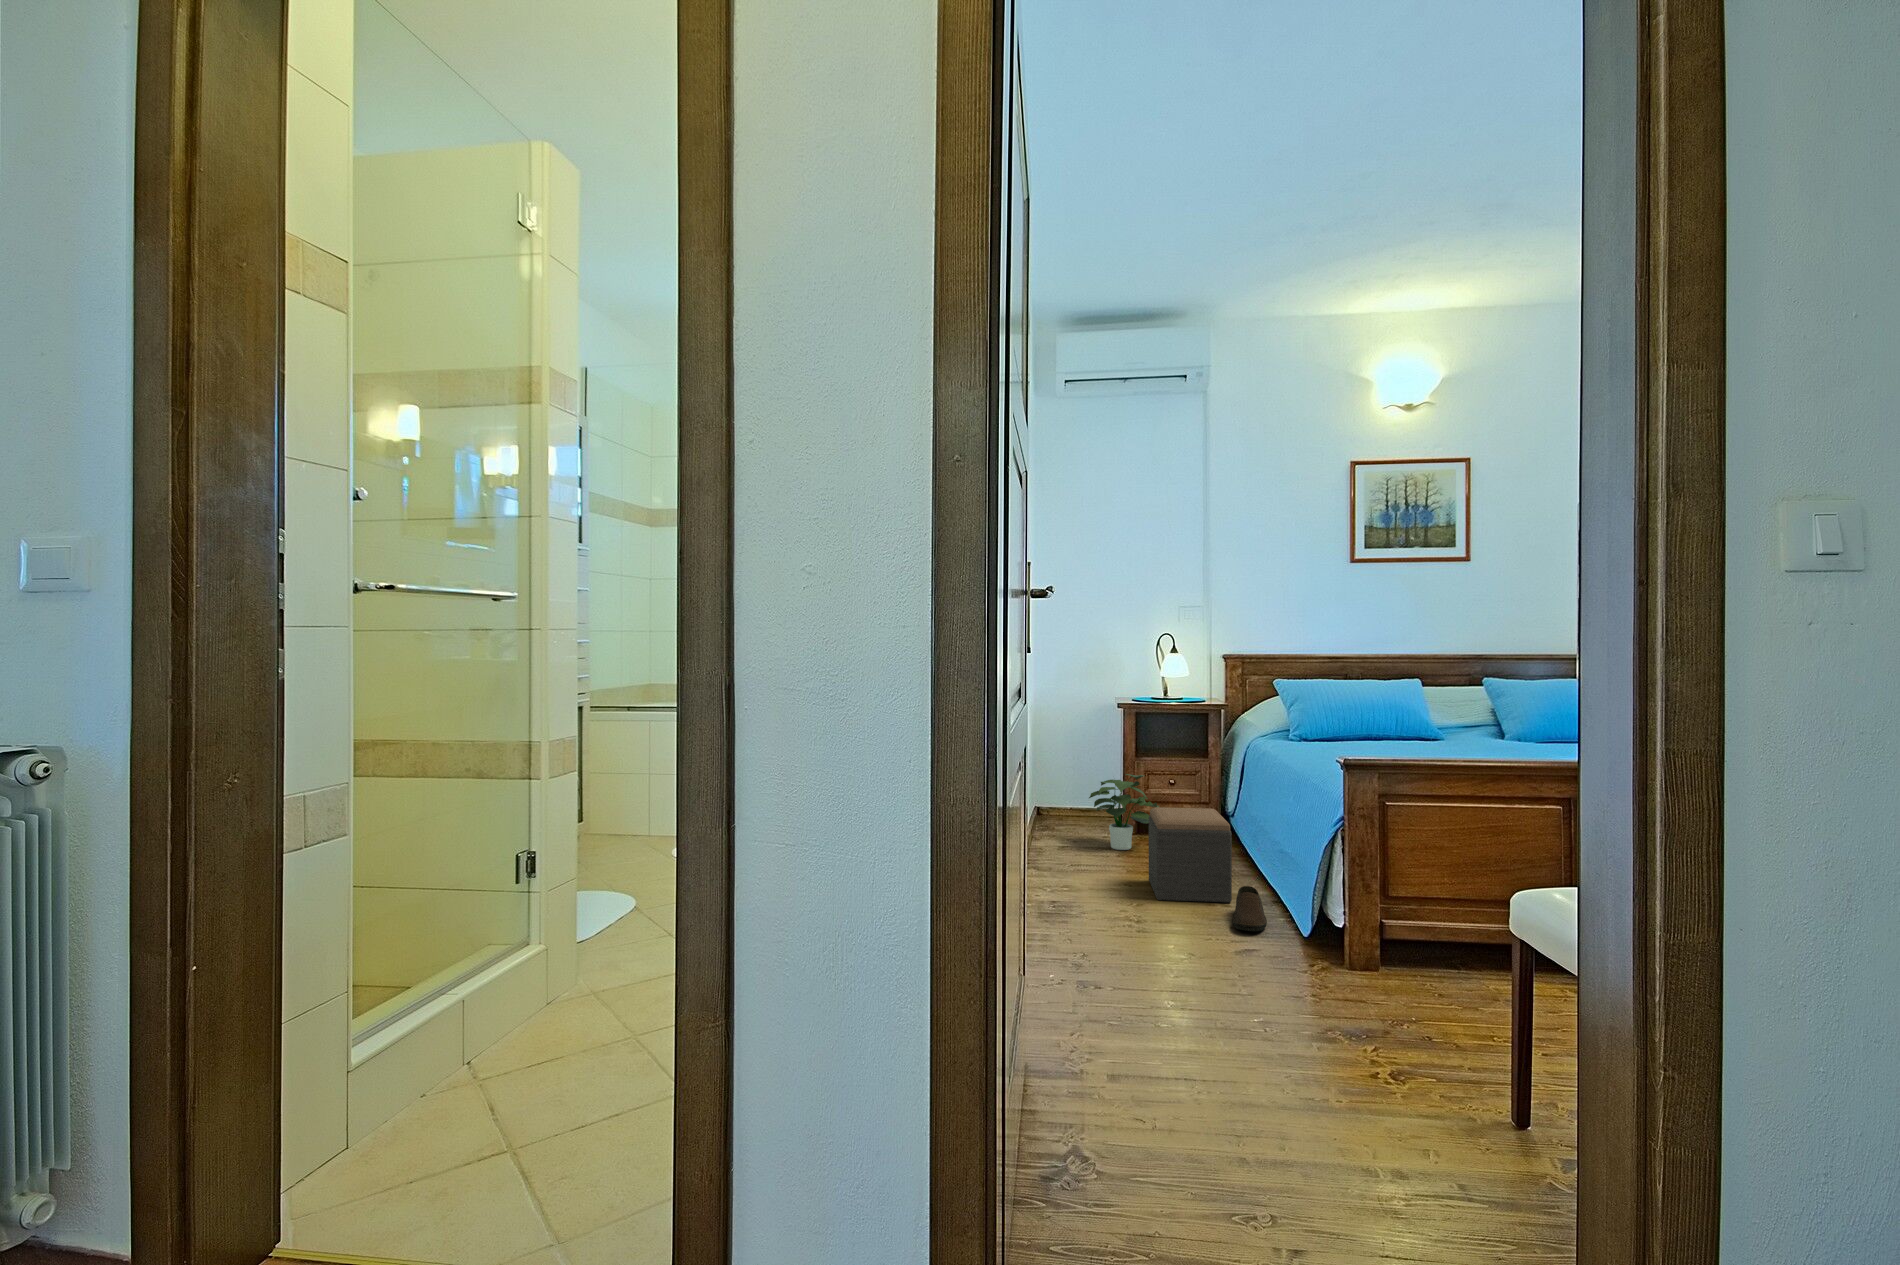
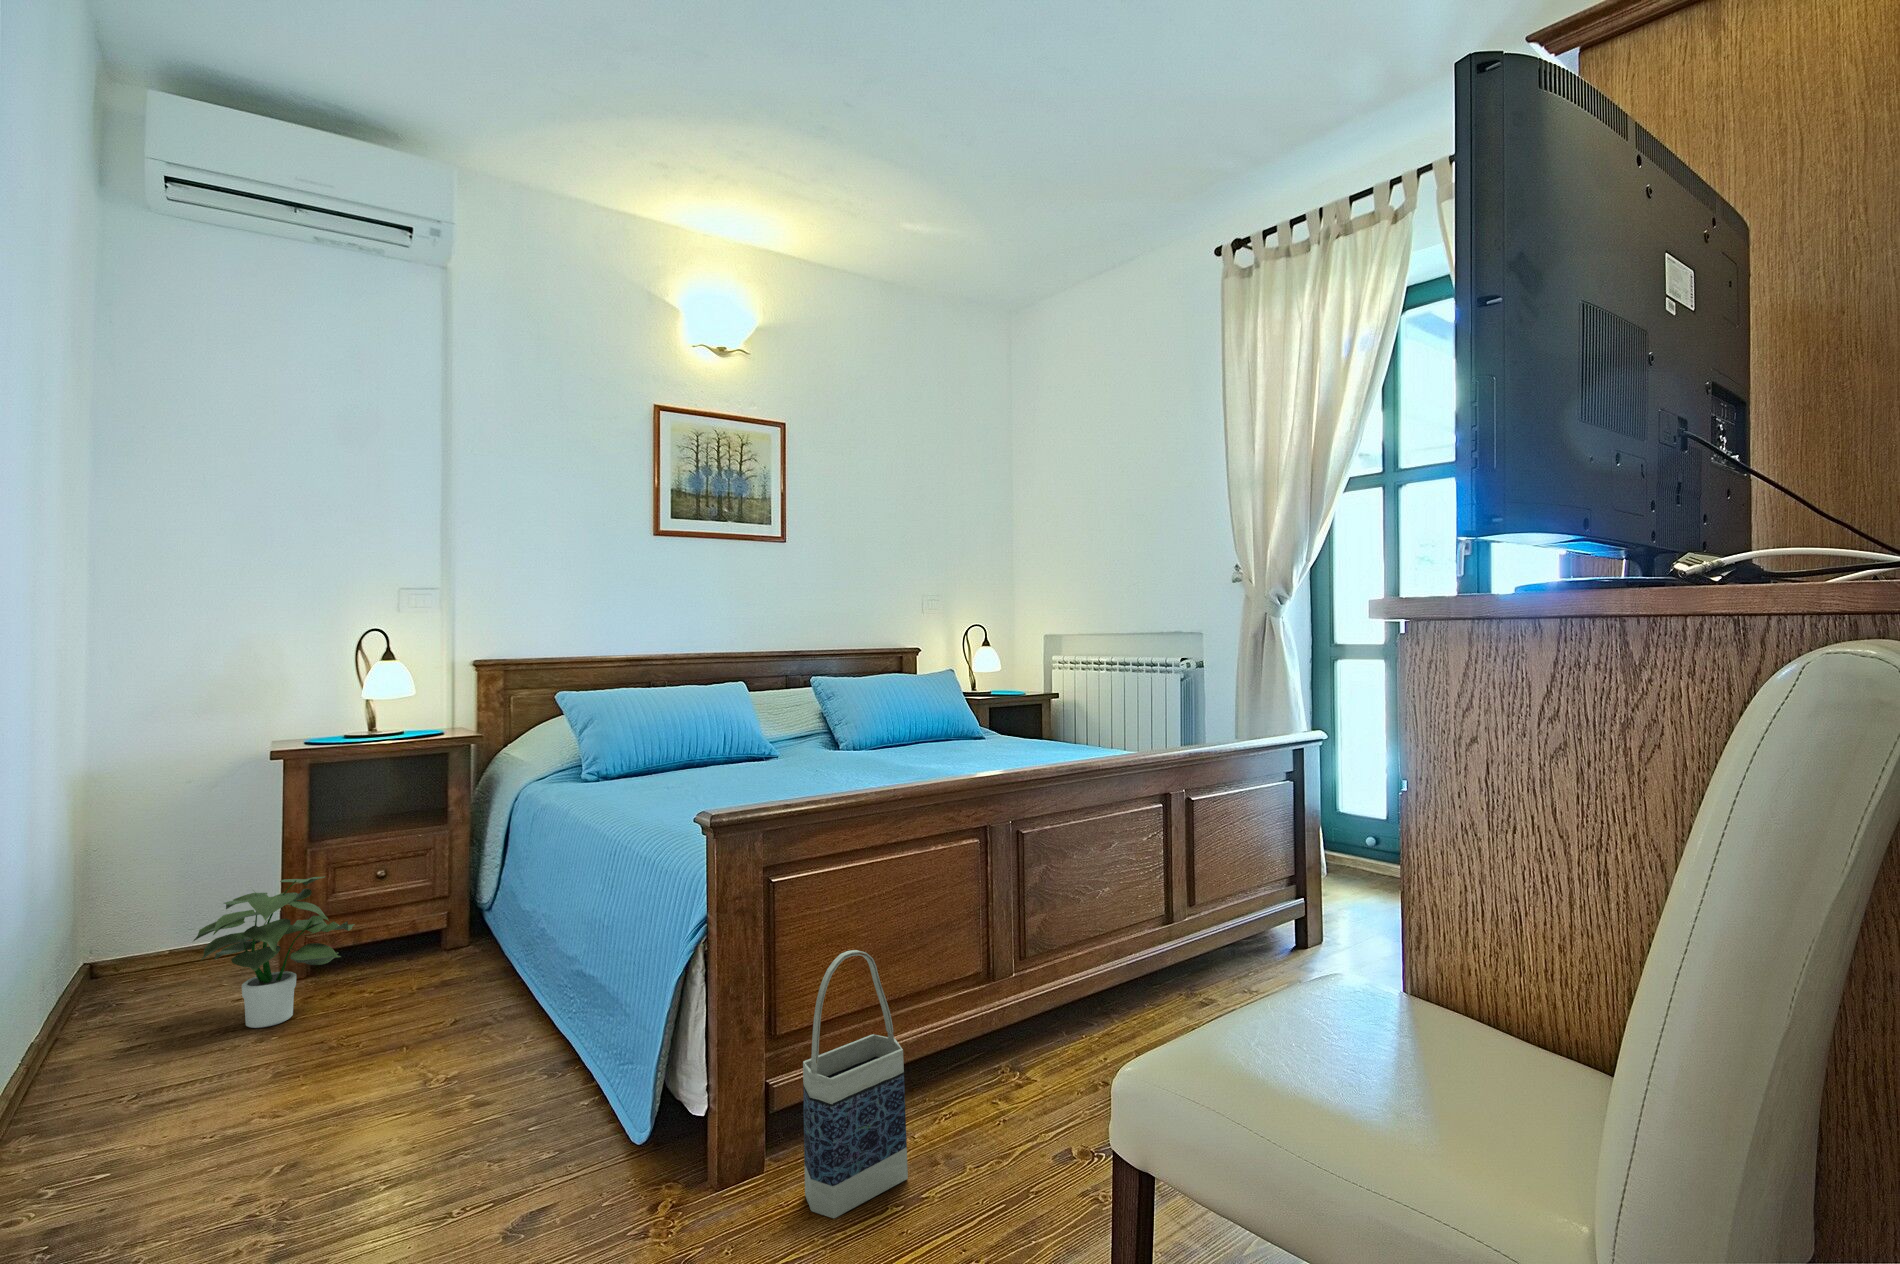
footstool: present [1149,807,1232,902] -> none [319,925,494,1147]
bag: none [1396,847,1466,994] -> present [803,950,908,1218]
shoe: present [1233,886,1267,931] -> none [498,1063,566,1175]

